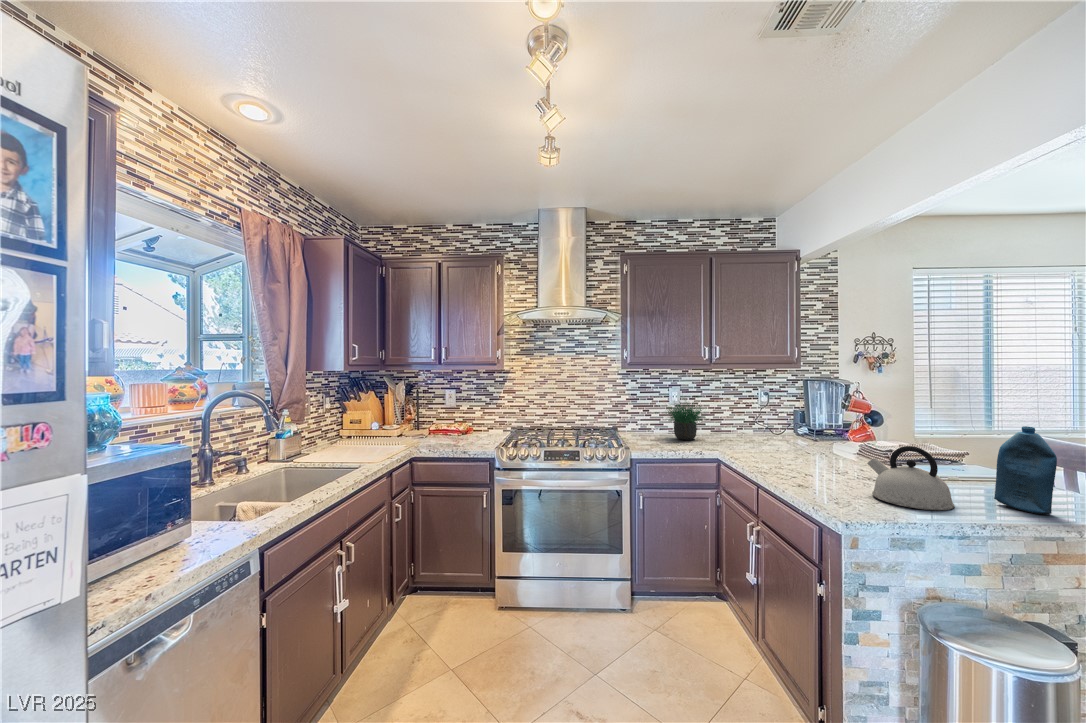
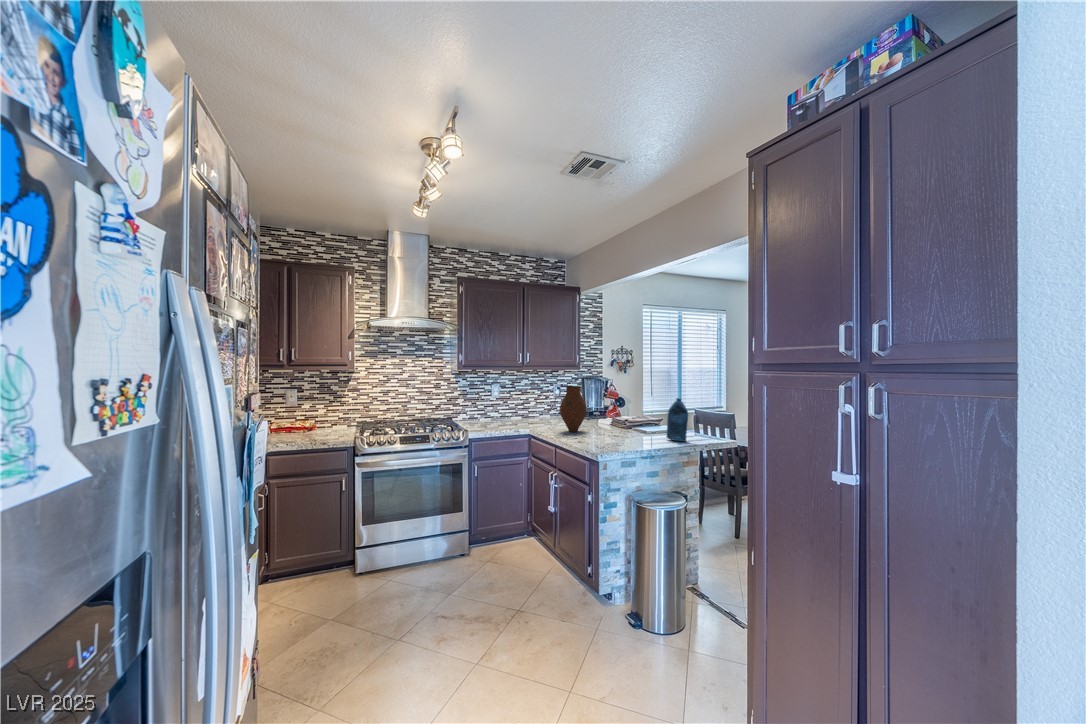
vase: none [767,394,814,465] -> present [560,386,587,432]
potted plant: present [668,402,703,440] -> none [485,385,523,424]
kettle: present [867,446,954,510] -> none [613,412,650,445]

